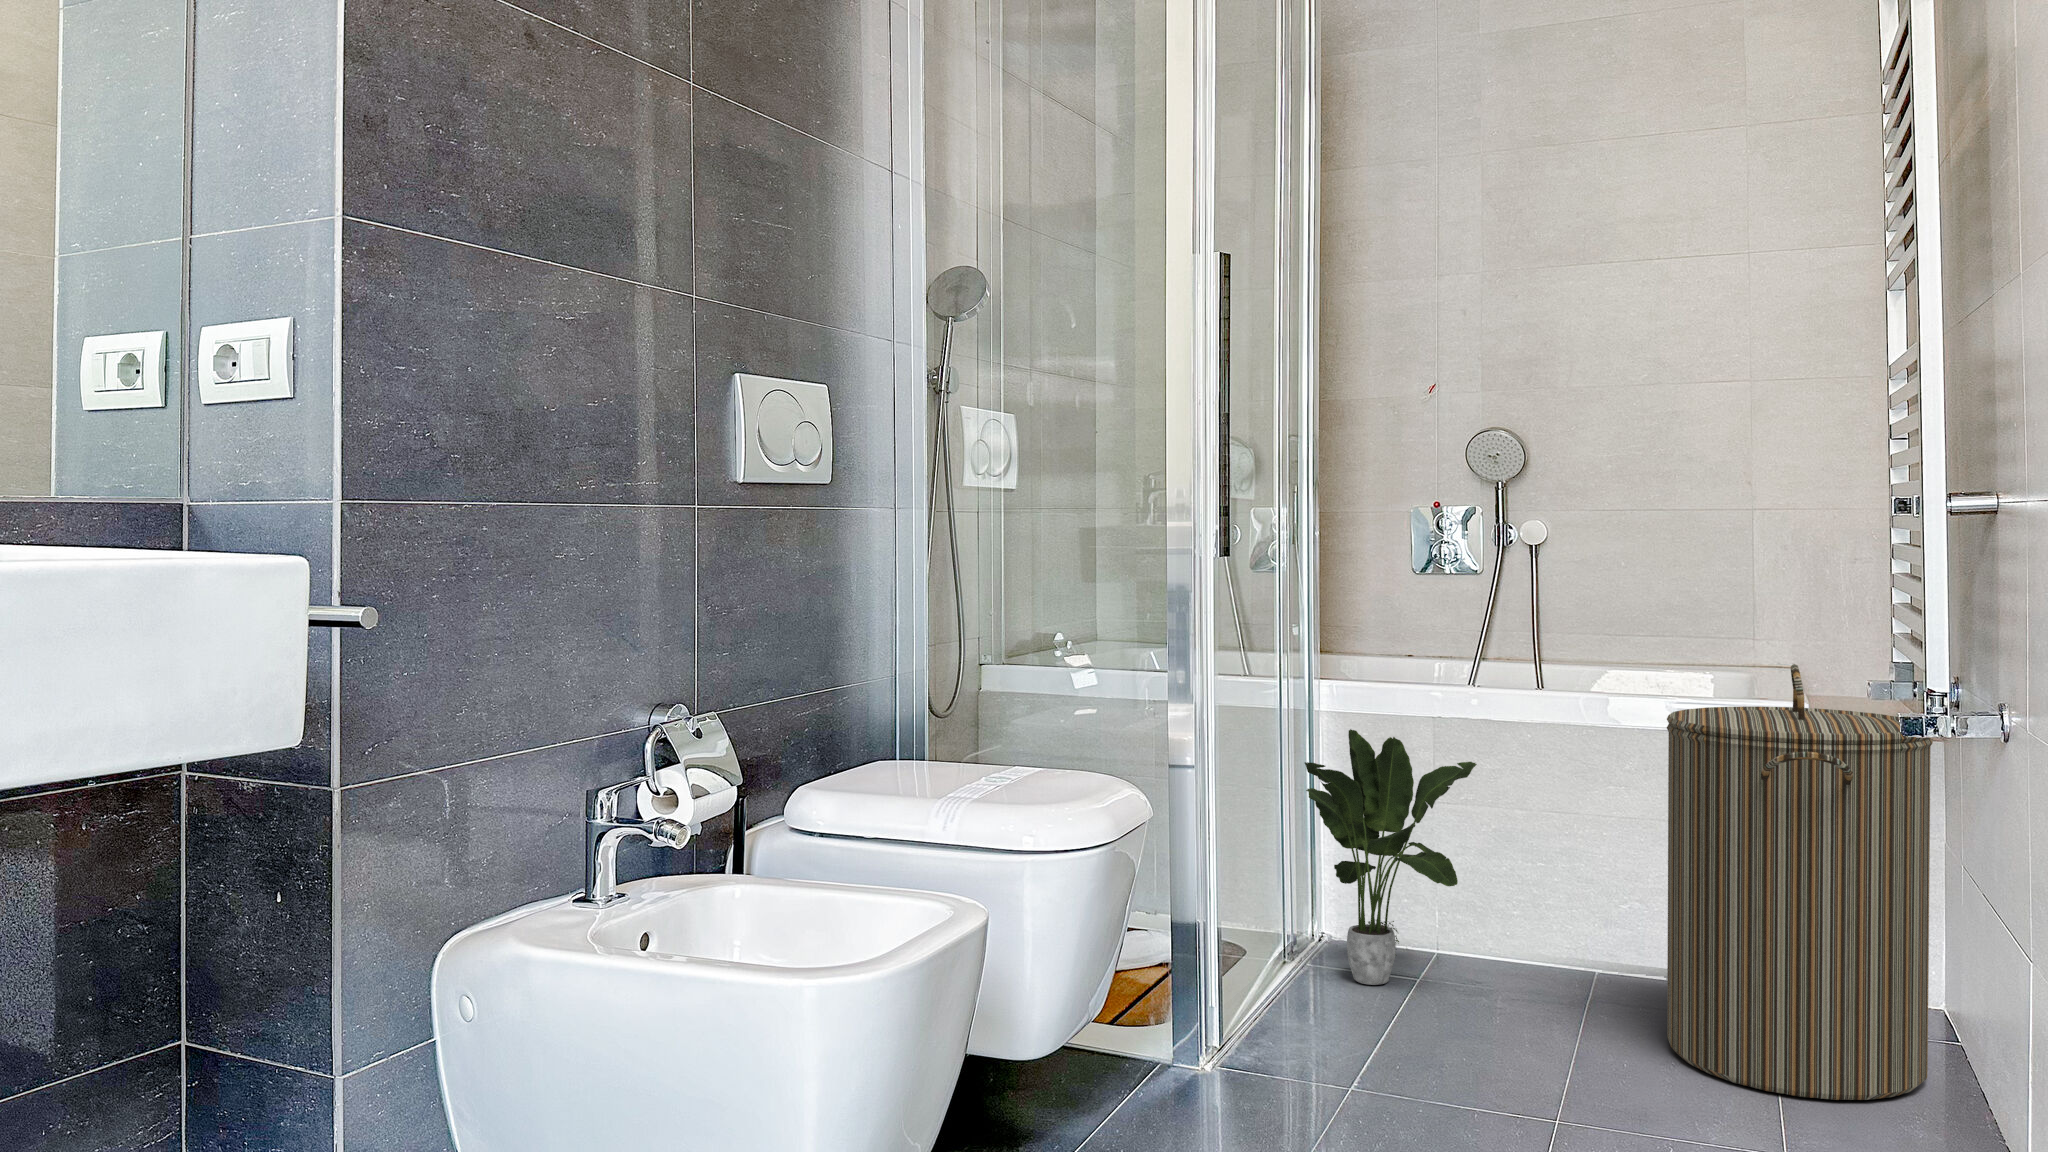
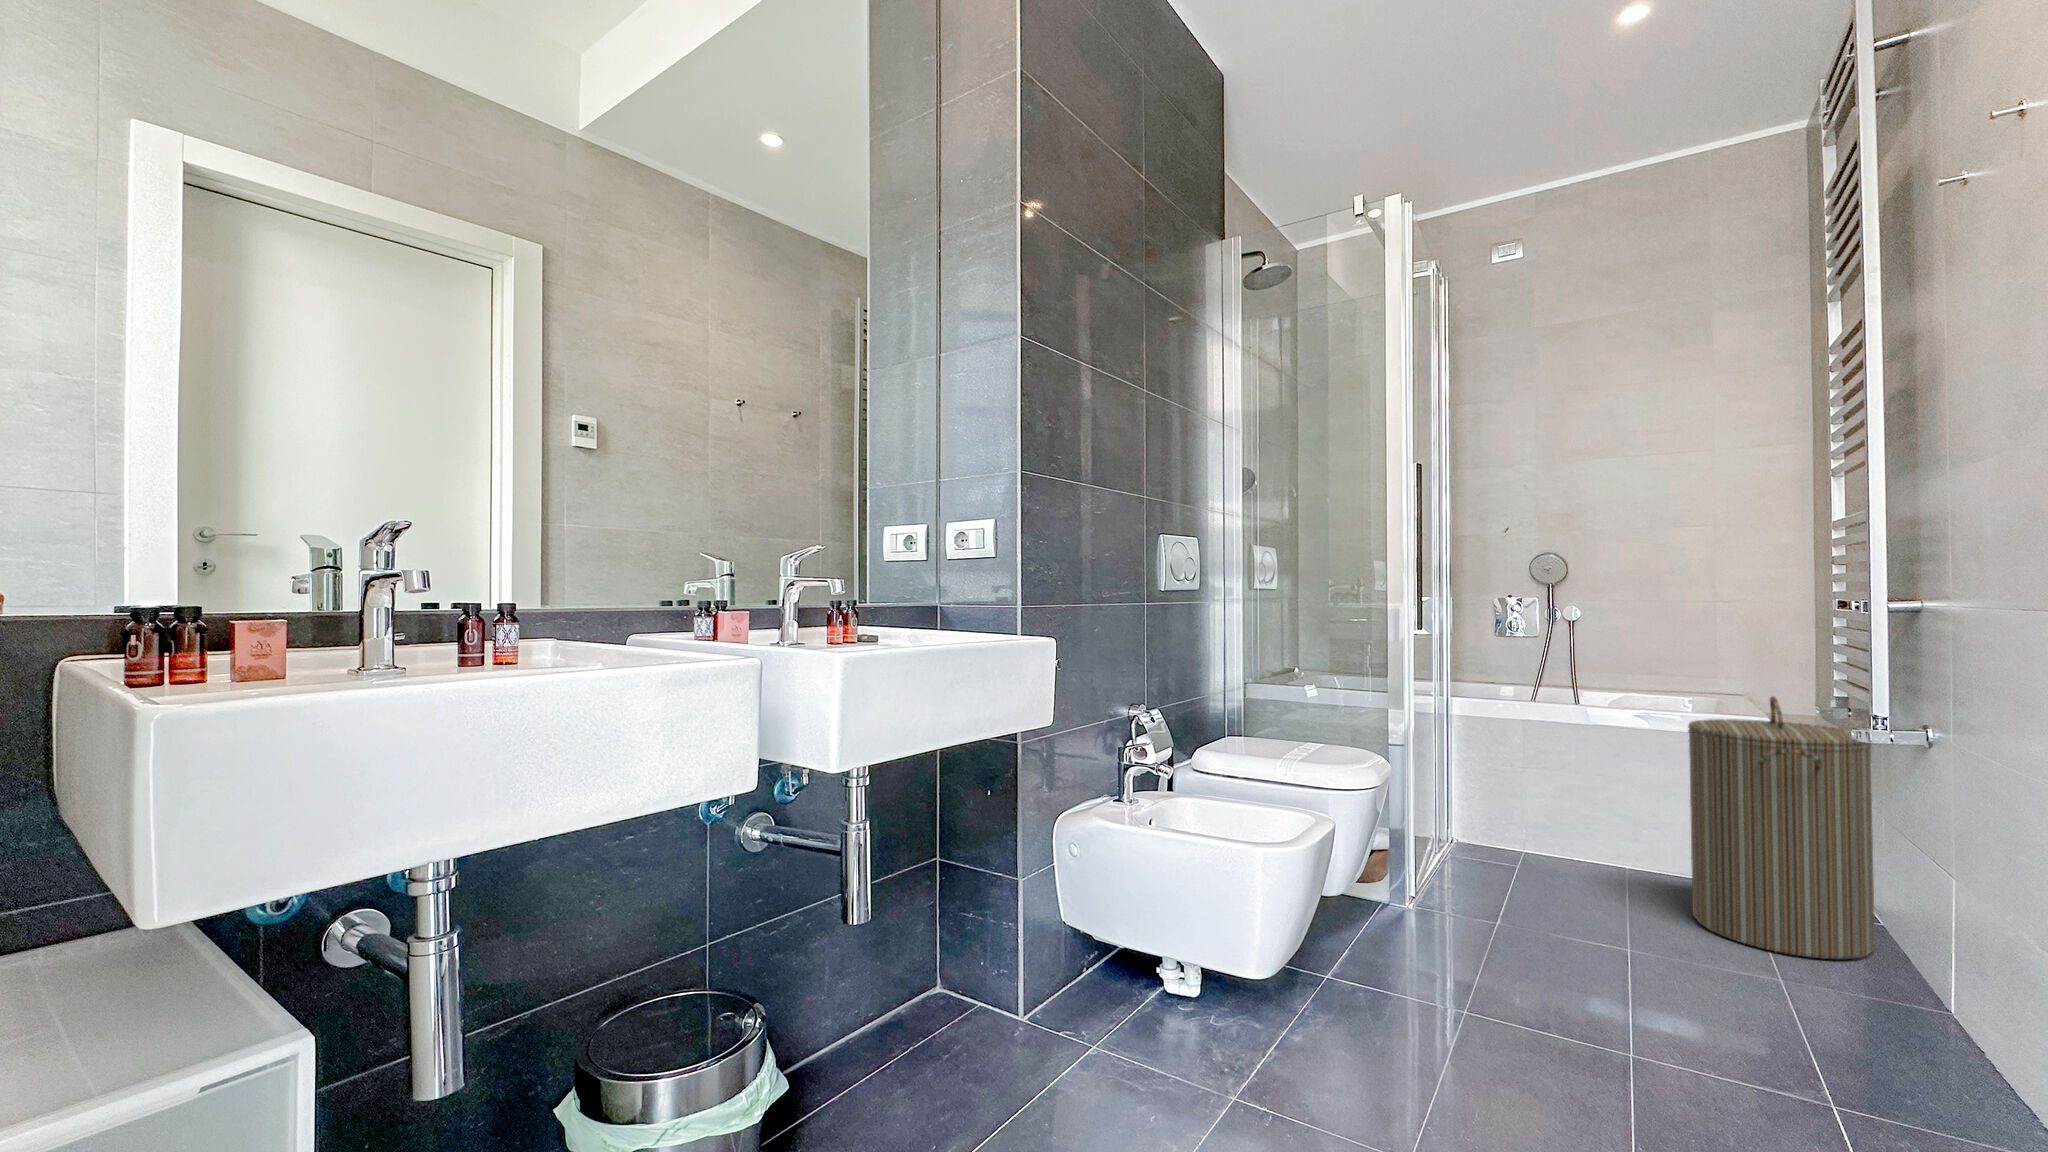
potted plant: present [1305,729,1477,985] -> none [1447,725,1556,874]

